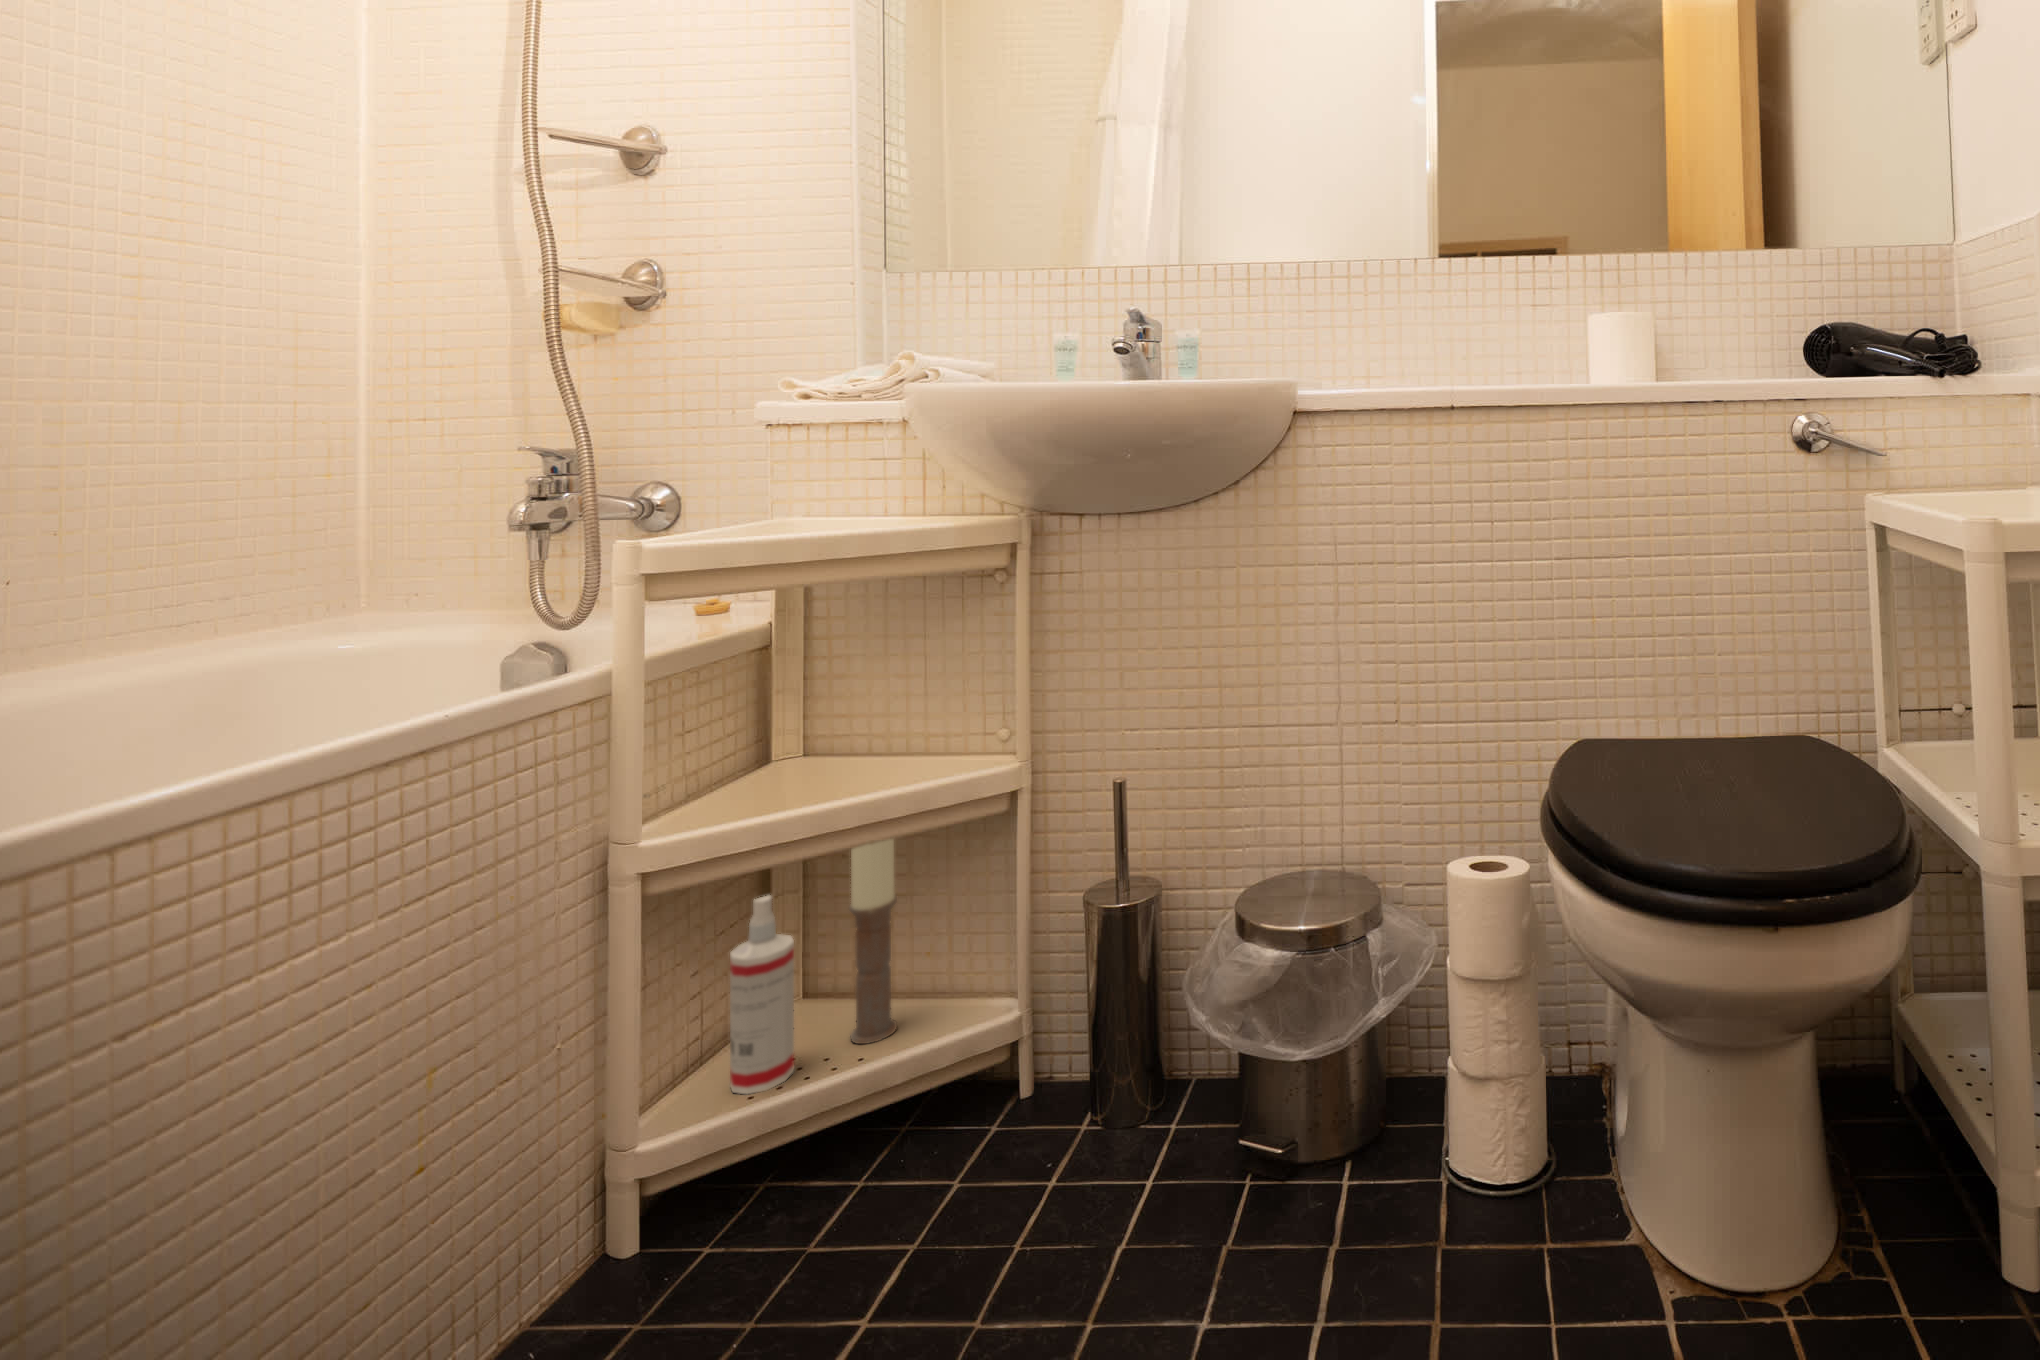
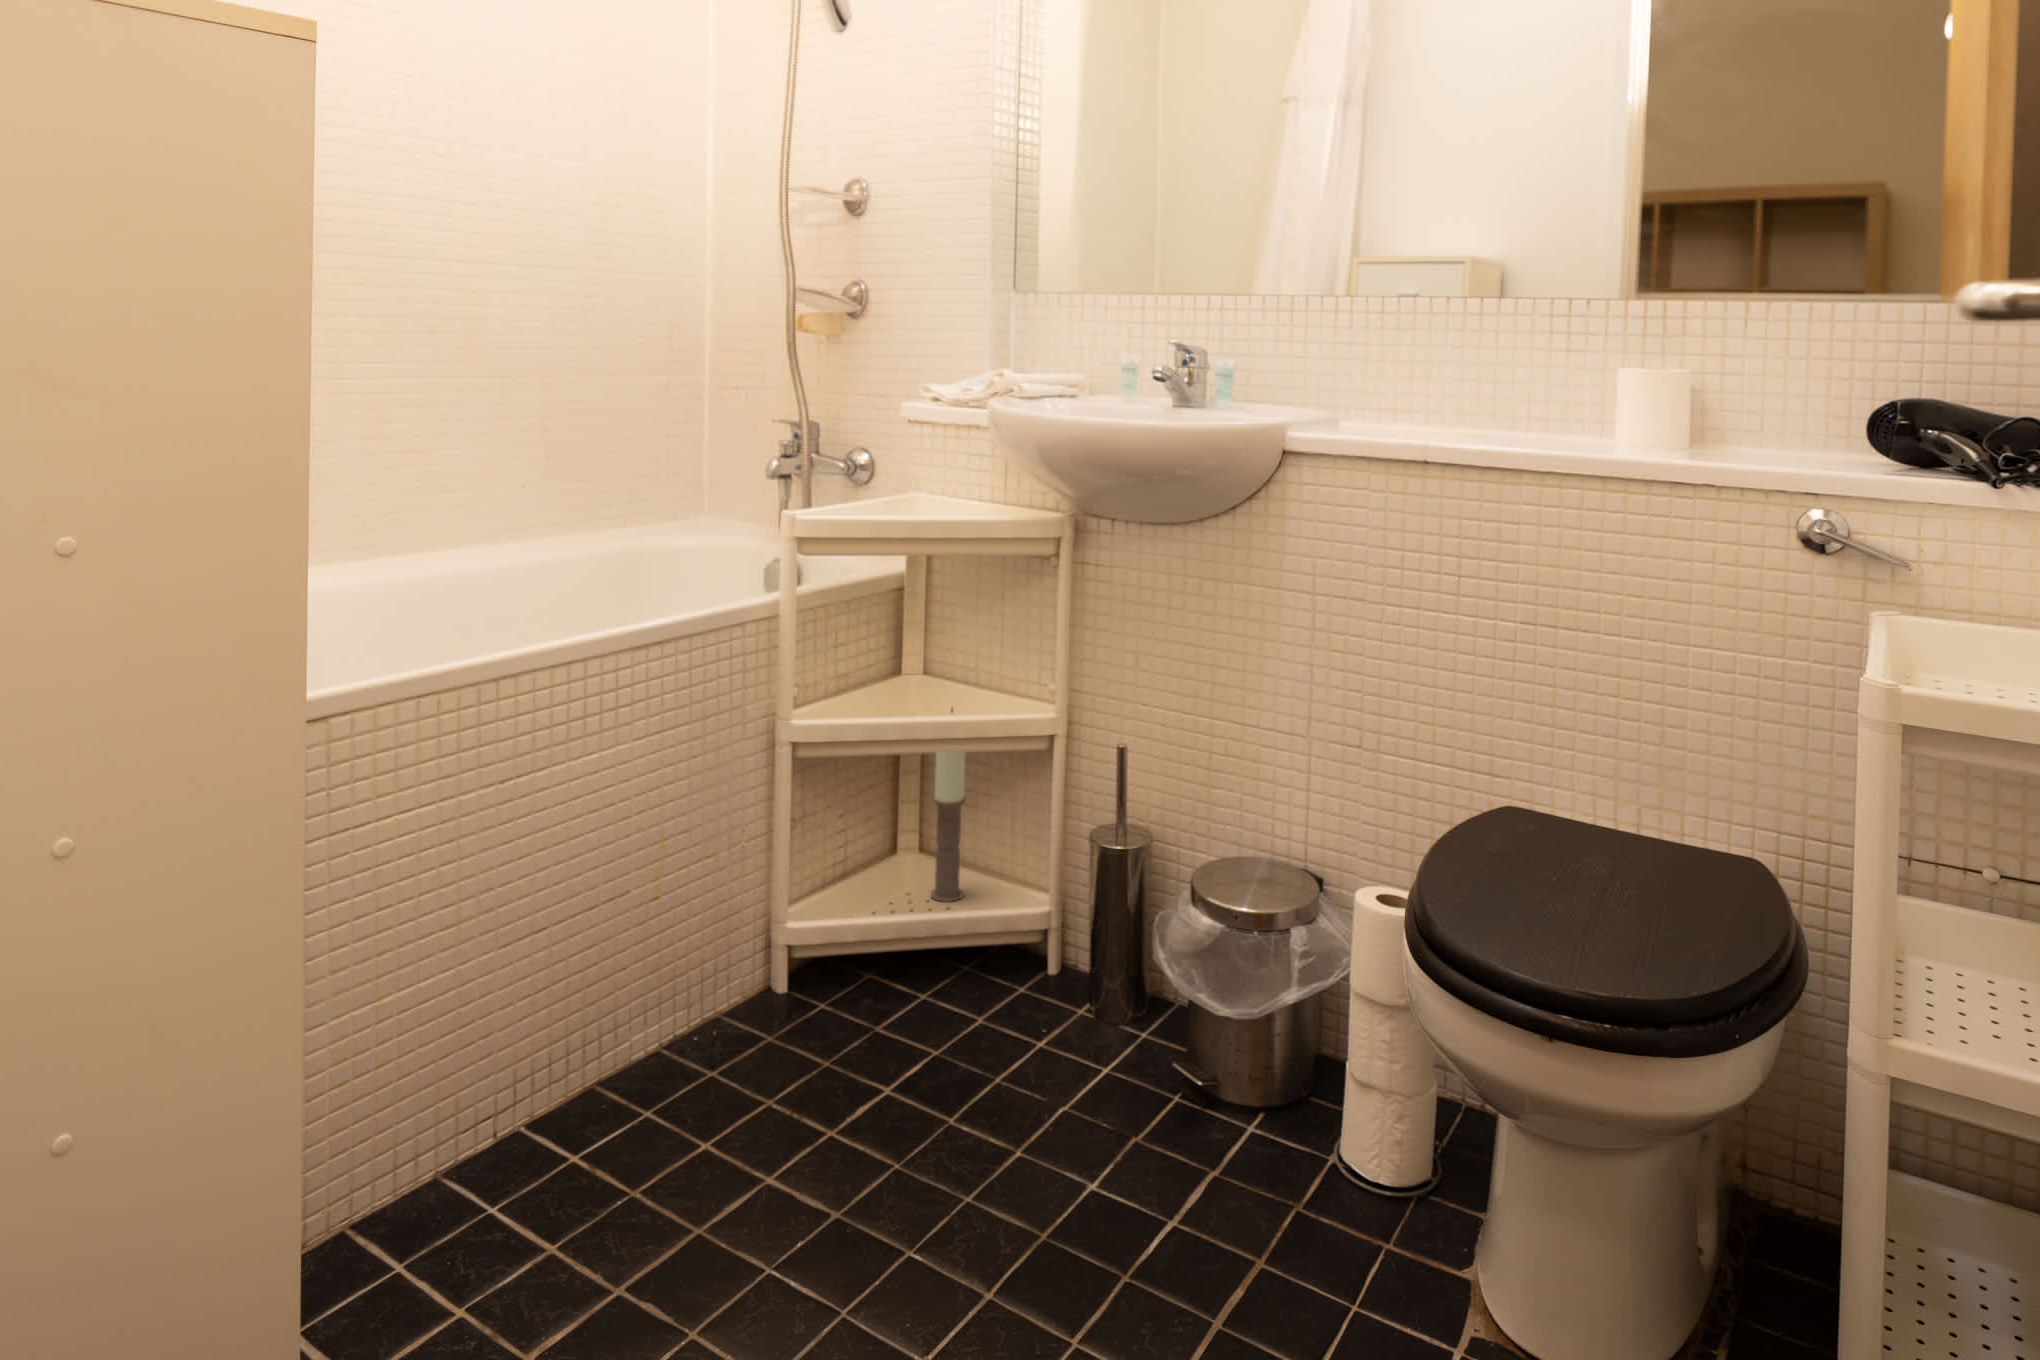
spray bottle: present [730,896,794,1094] -> none [852,774,893,911]

